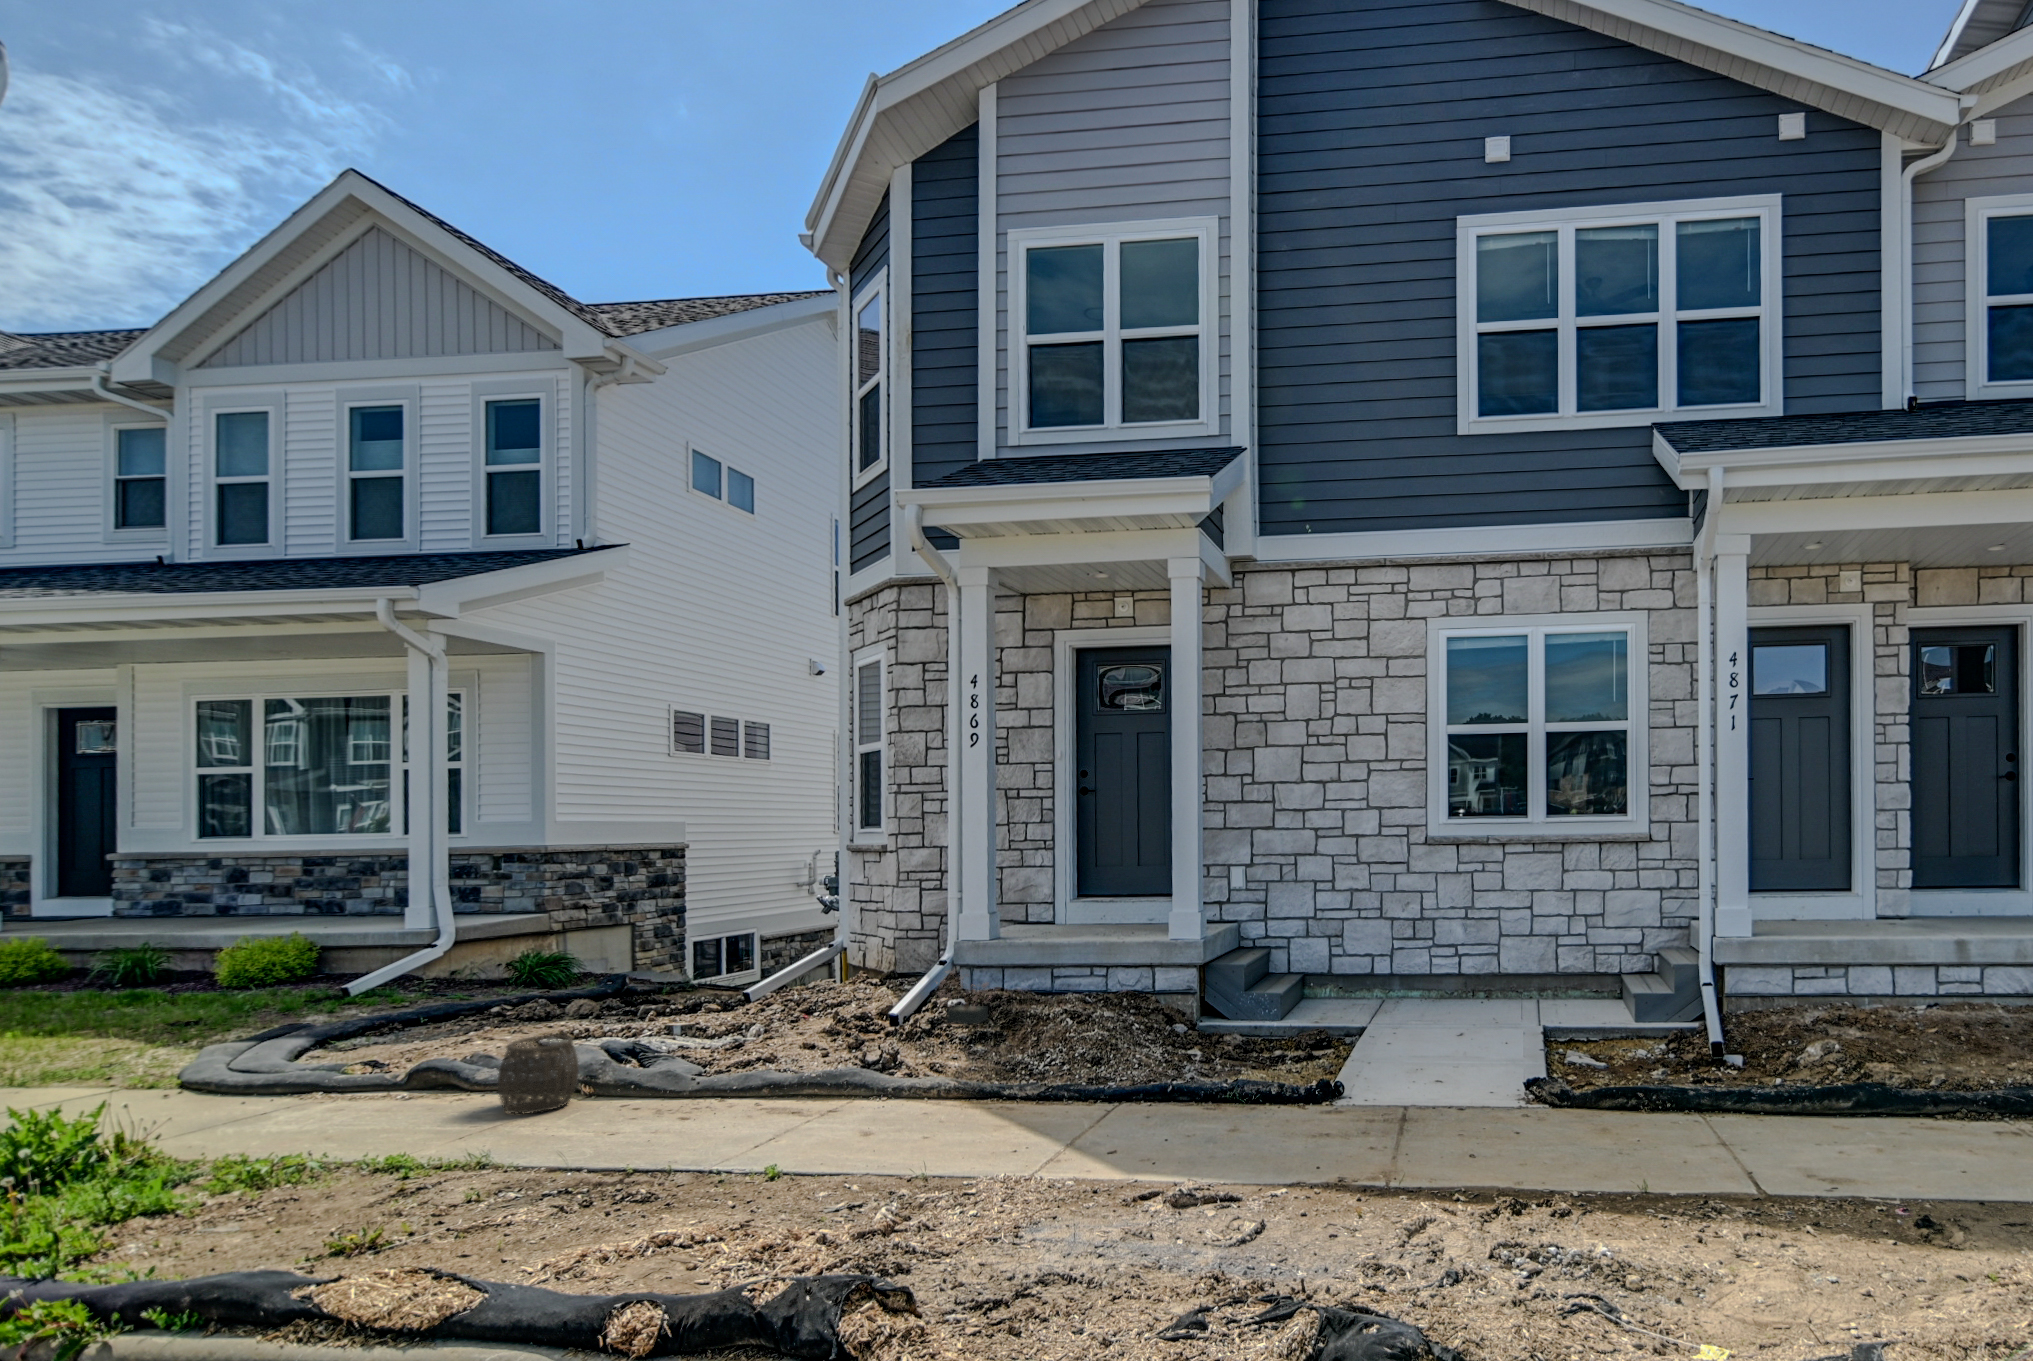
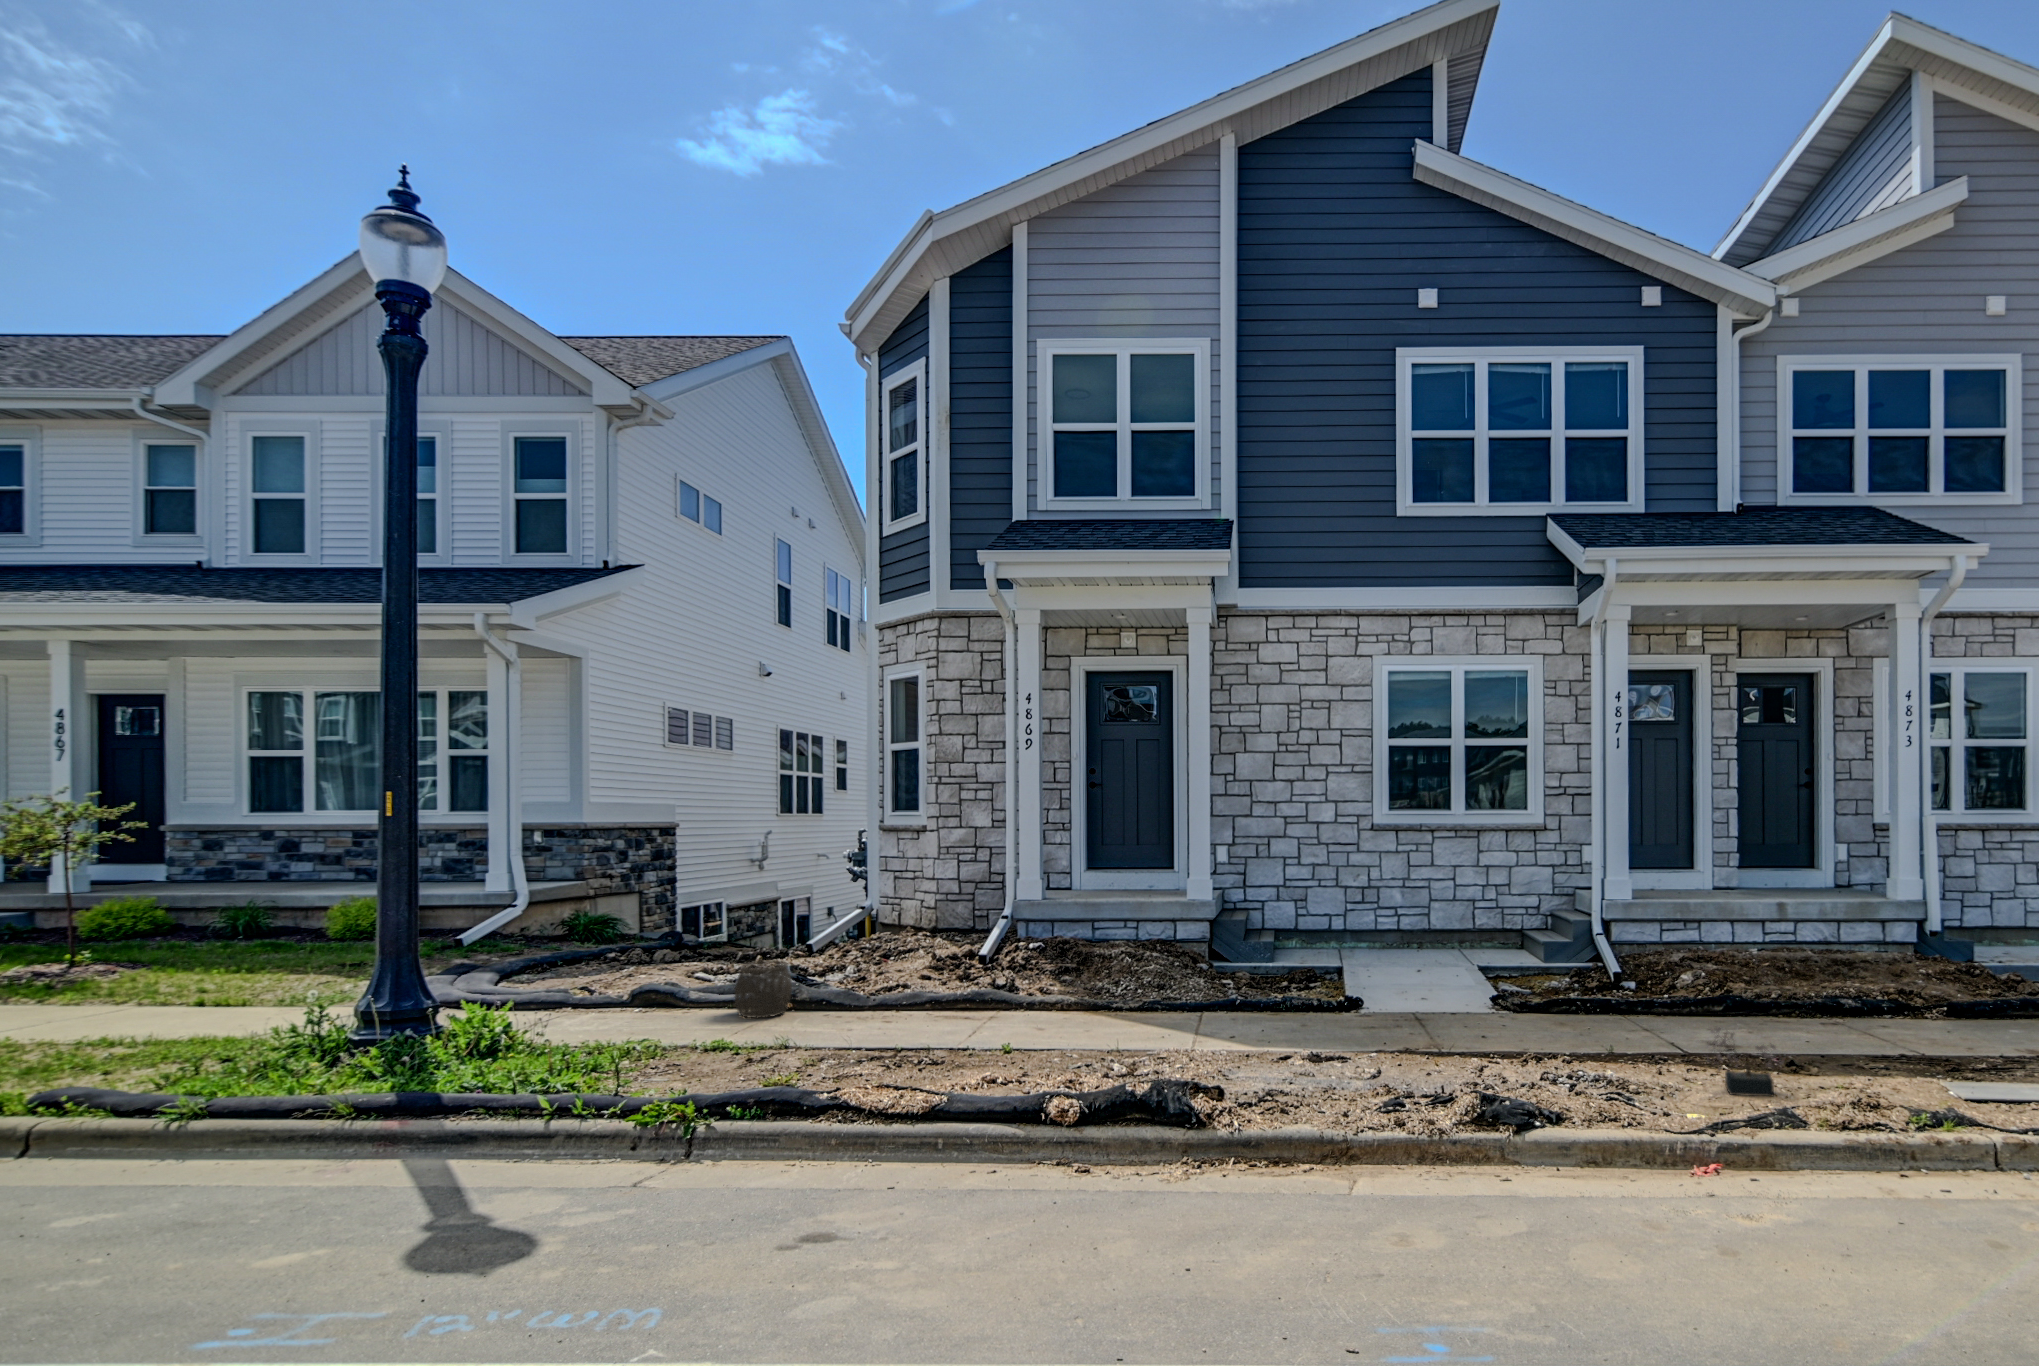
decorative plant: present [936,972,993,1024] -> present [1707,1027,1783,1097]

